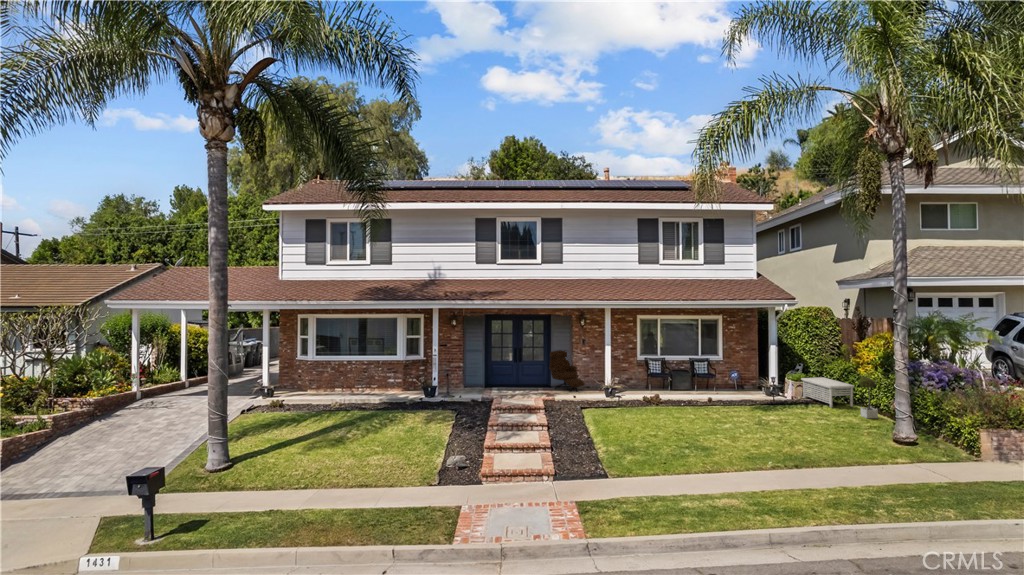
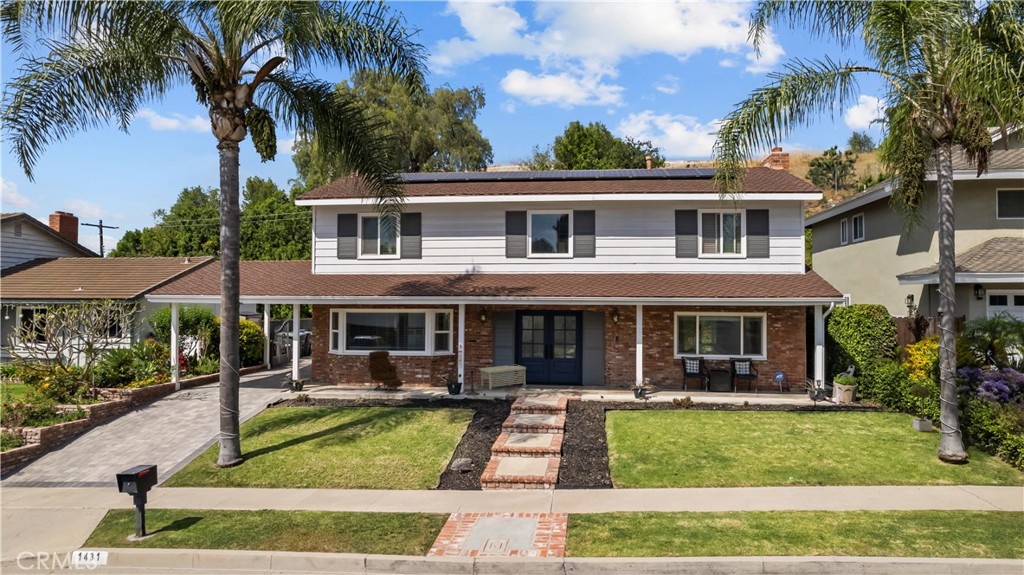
lounge chair: present [549,350,585,390] -> present [368,350,403,391]
storage bench: present [802,377,854,407] -> present [480,365,526,390]

